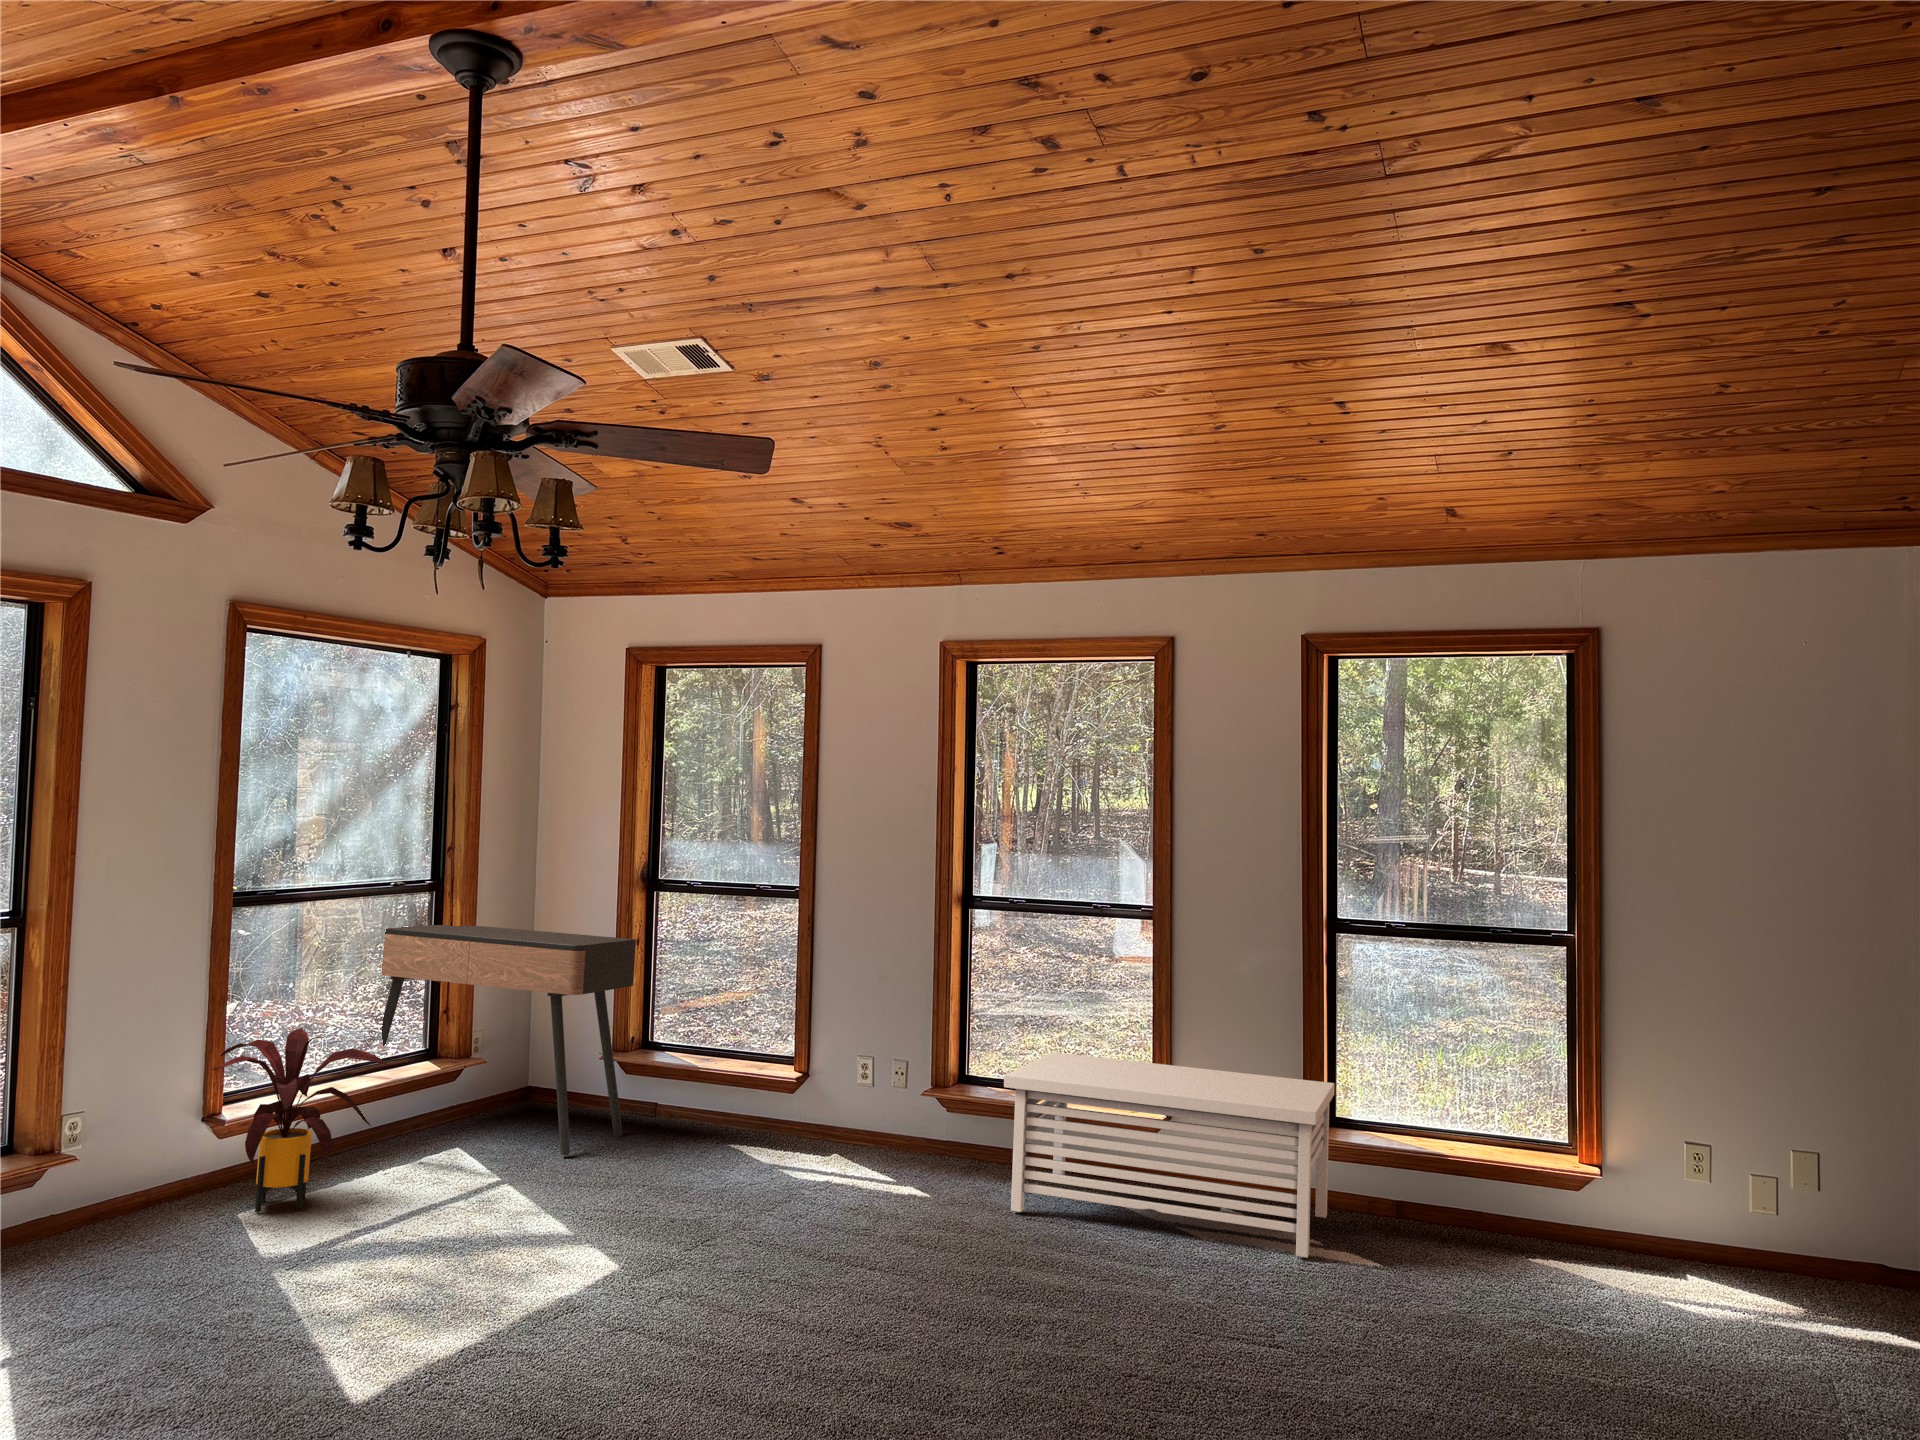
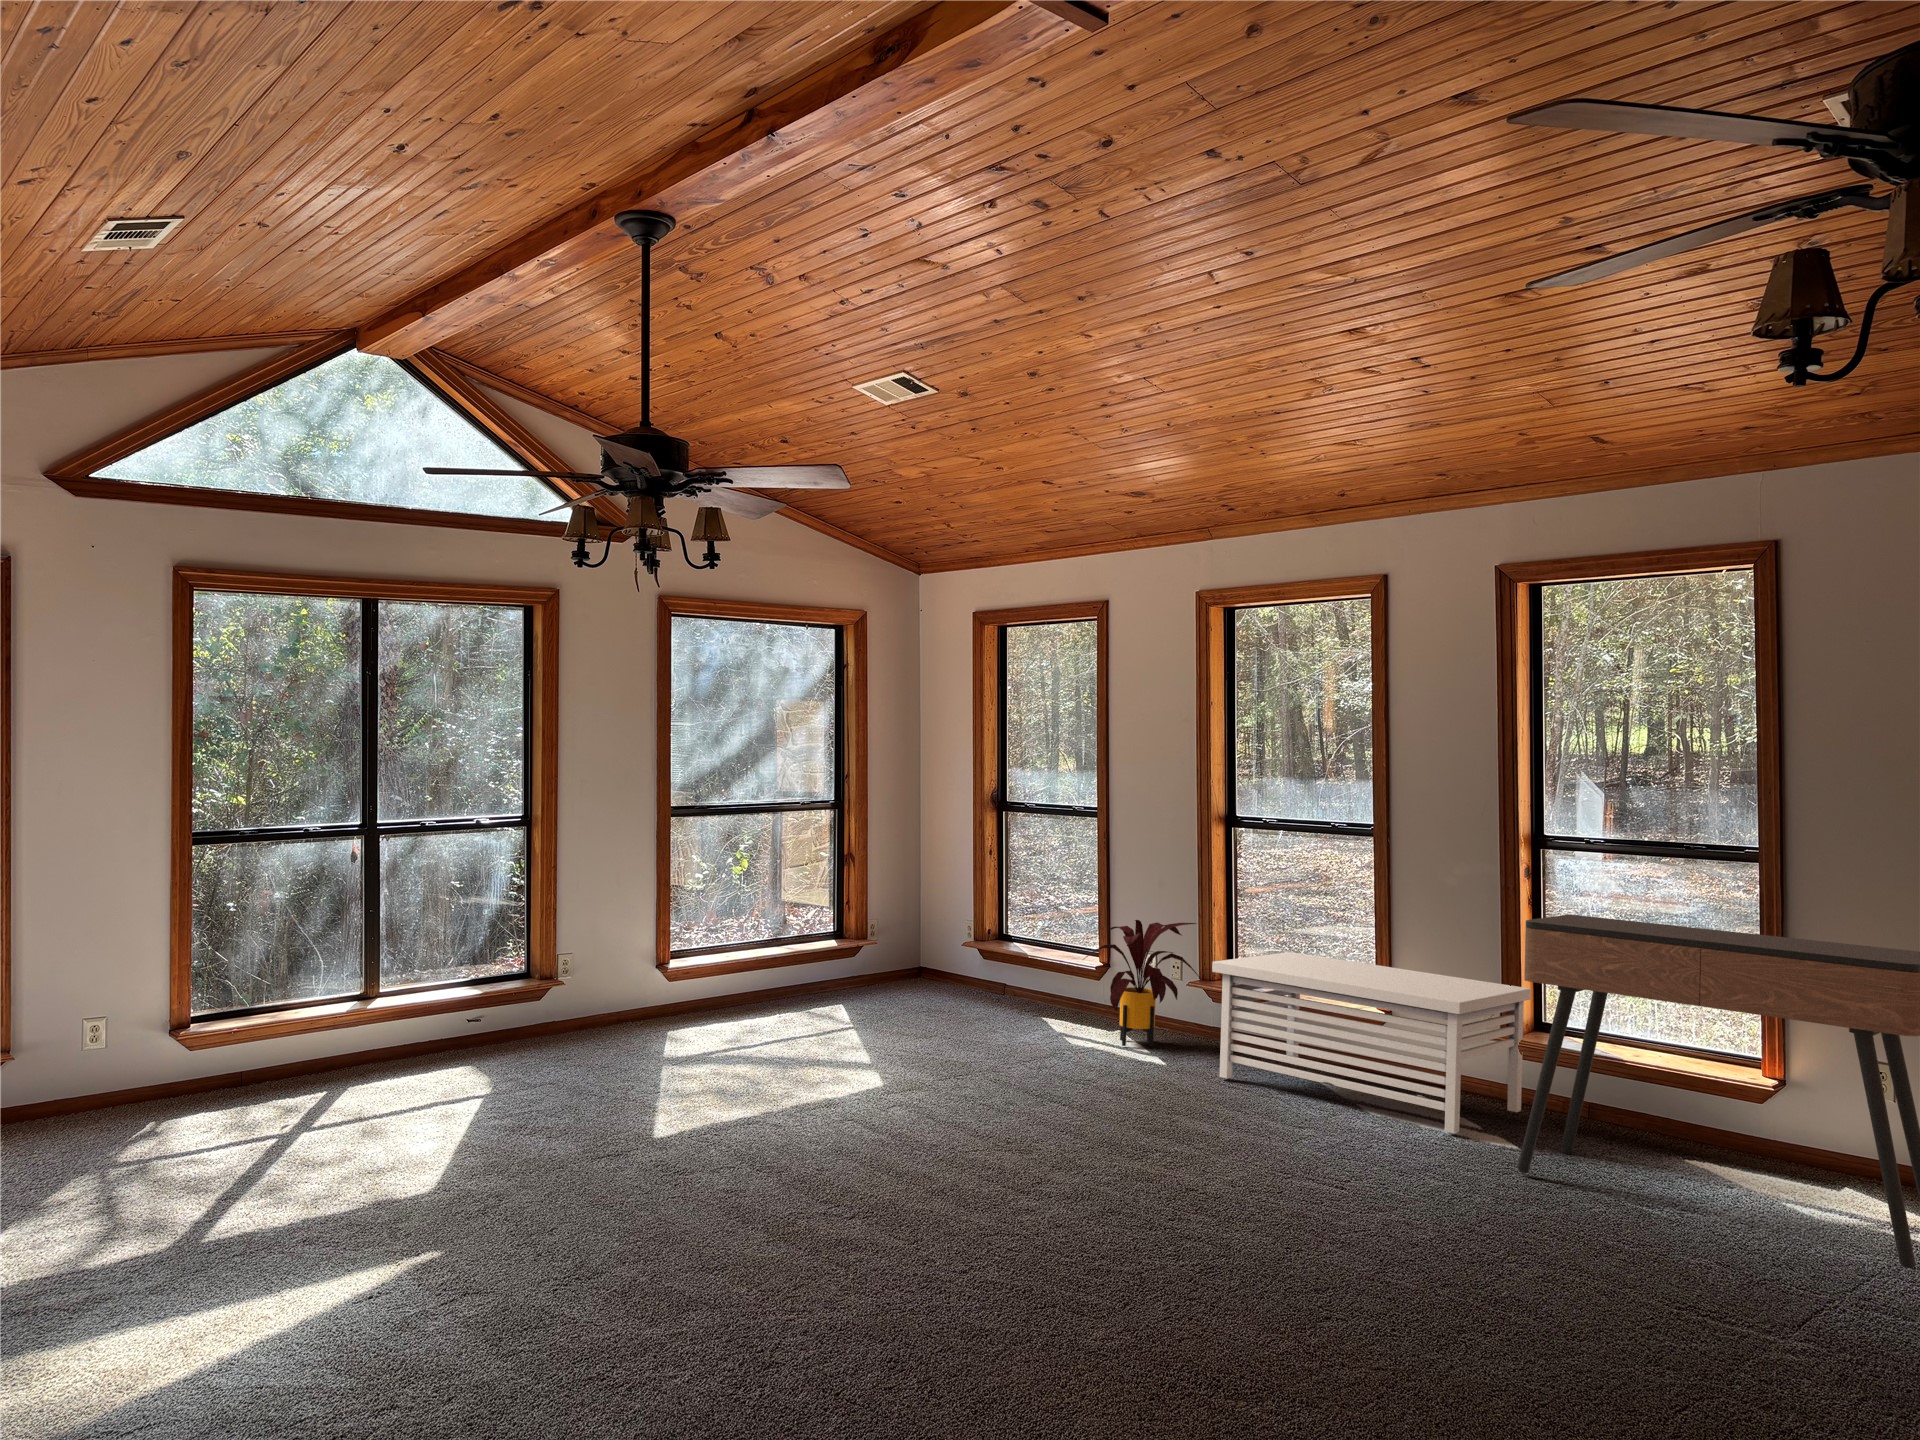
console table: present [382,925,636,1156] -> present [1517,914,1920,1268]
house plant: present [212,1028,388,1213] -> present [1084,920,1200,1047]

